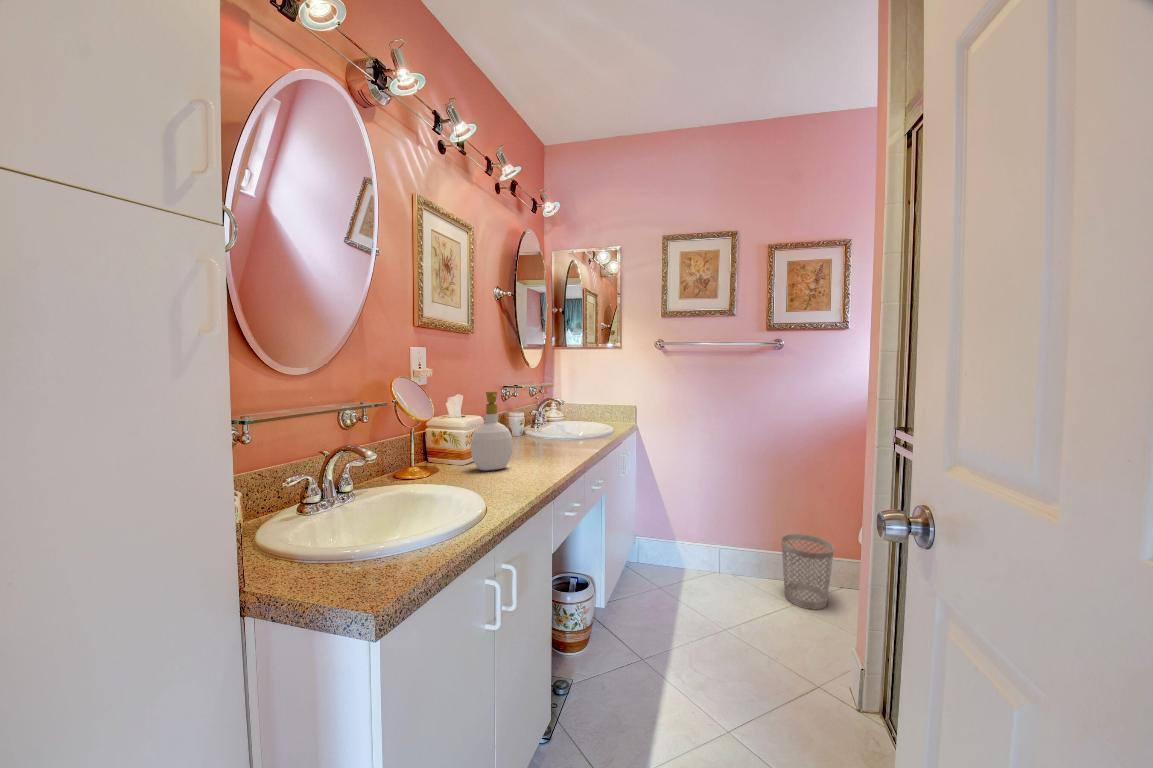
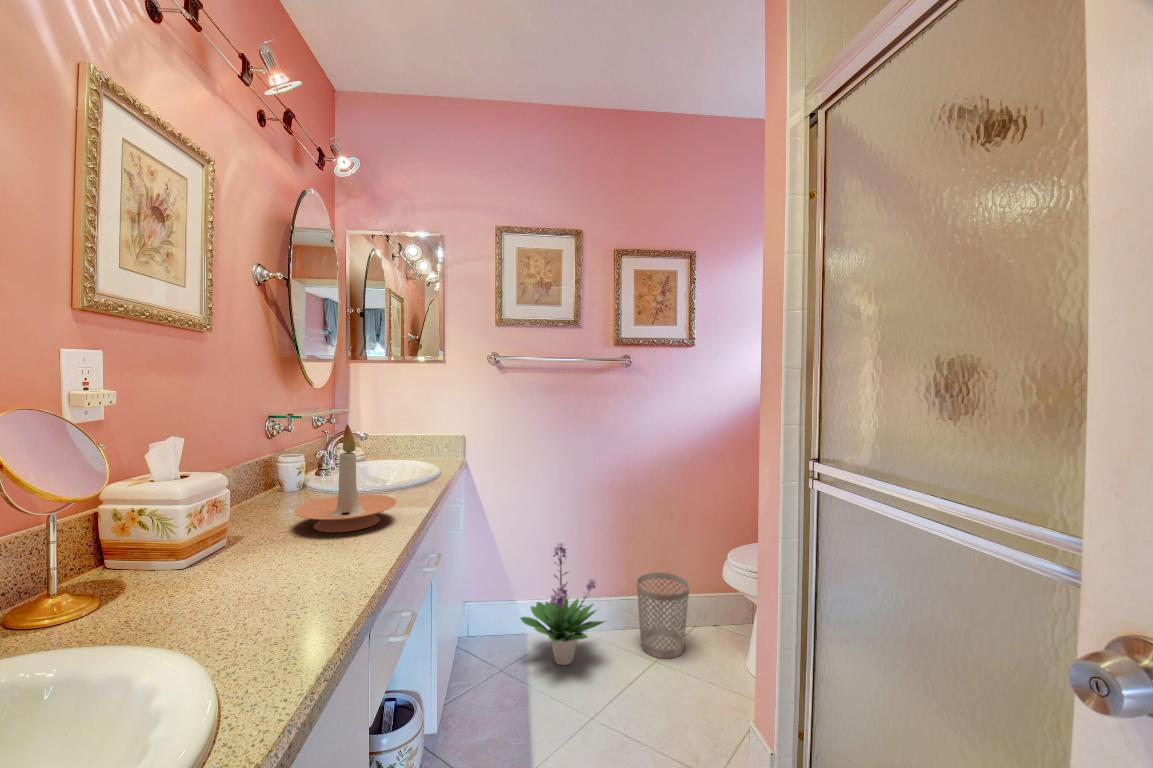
candle holder: none [518,390,577,458] -> present [295,424,396,532]
soap bottle: present [470,391,513,471] -> none [199,431,287,574]
potted plant: none [676,496,750,595] -> present [520,543,605,665]

